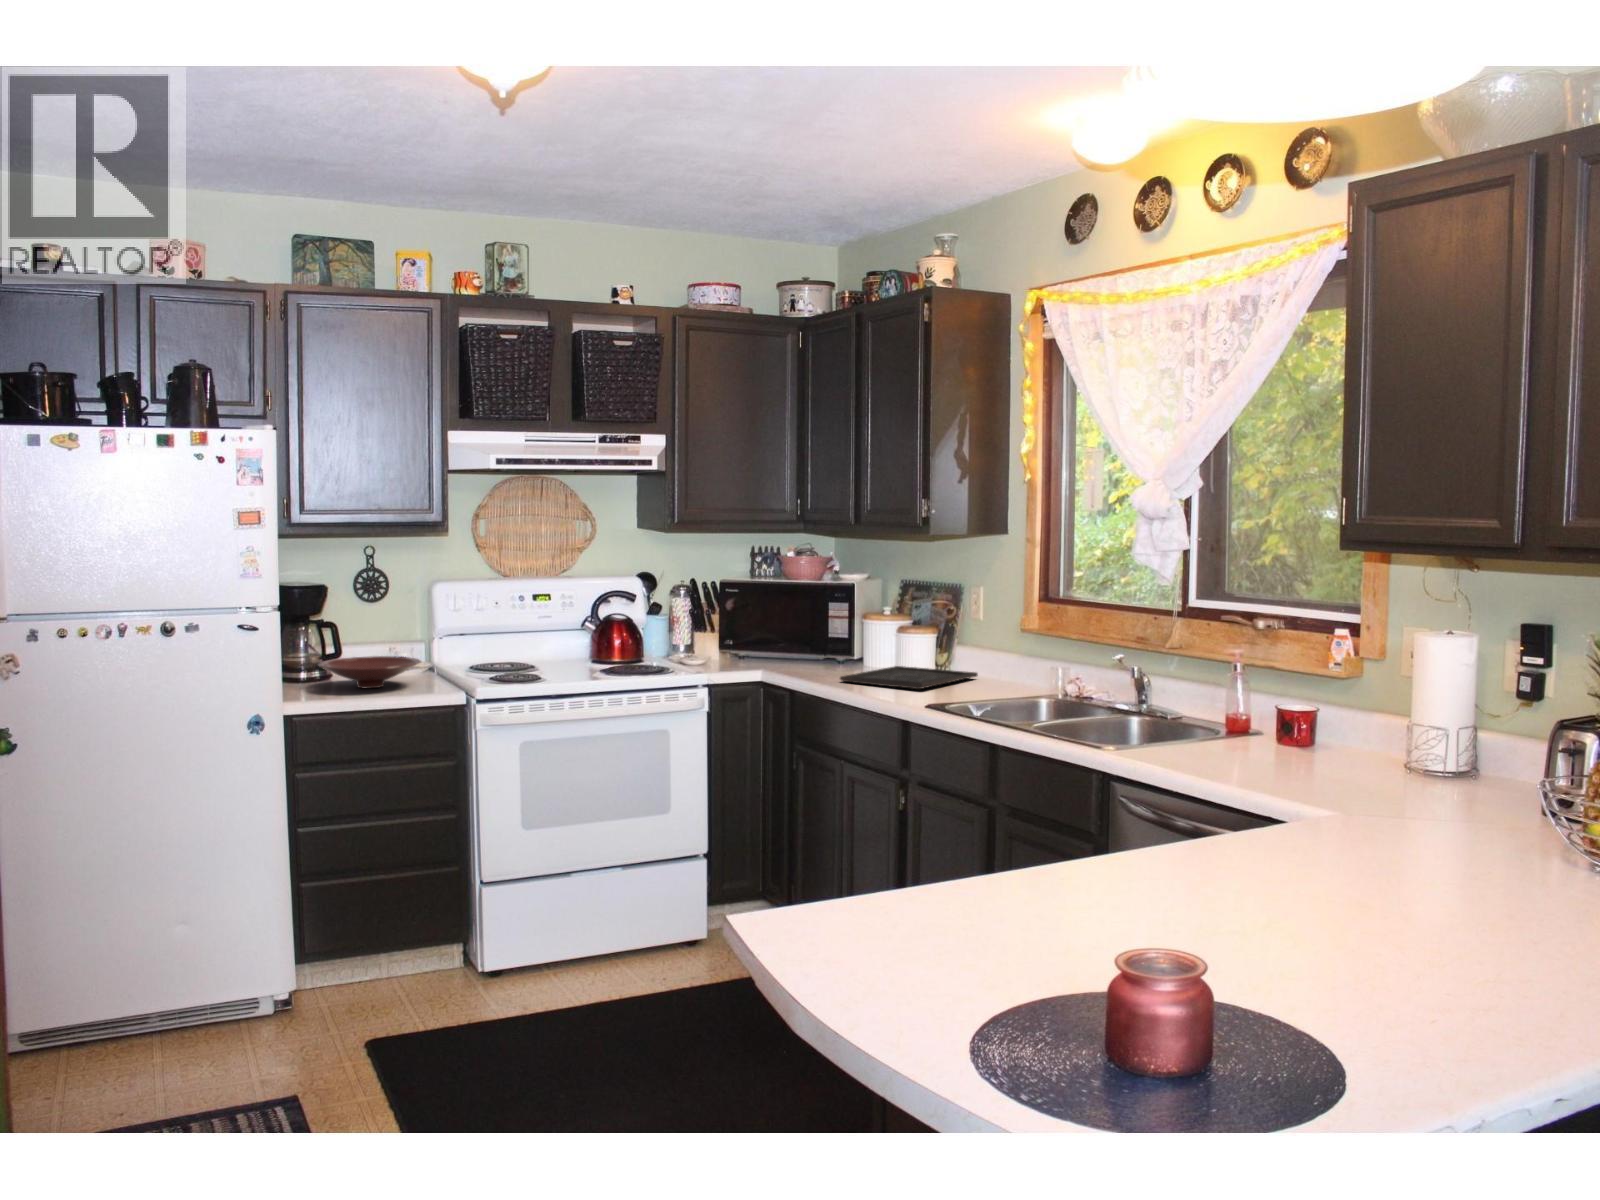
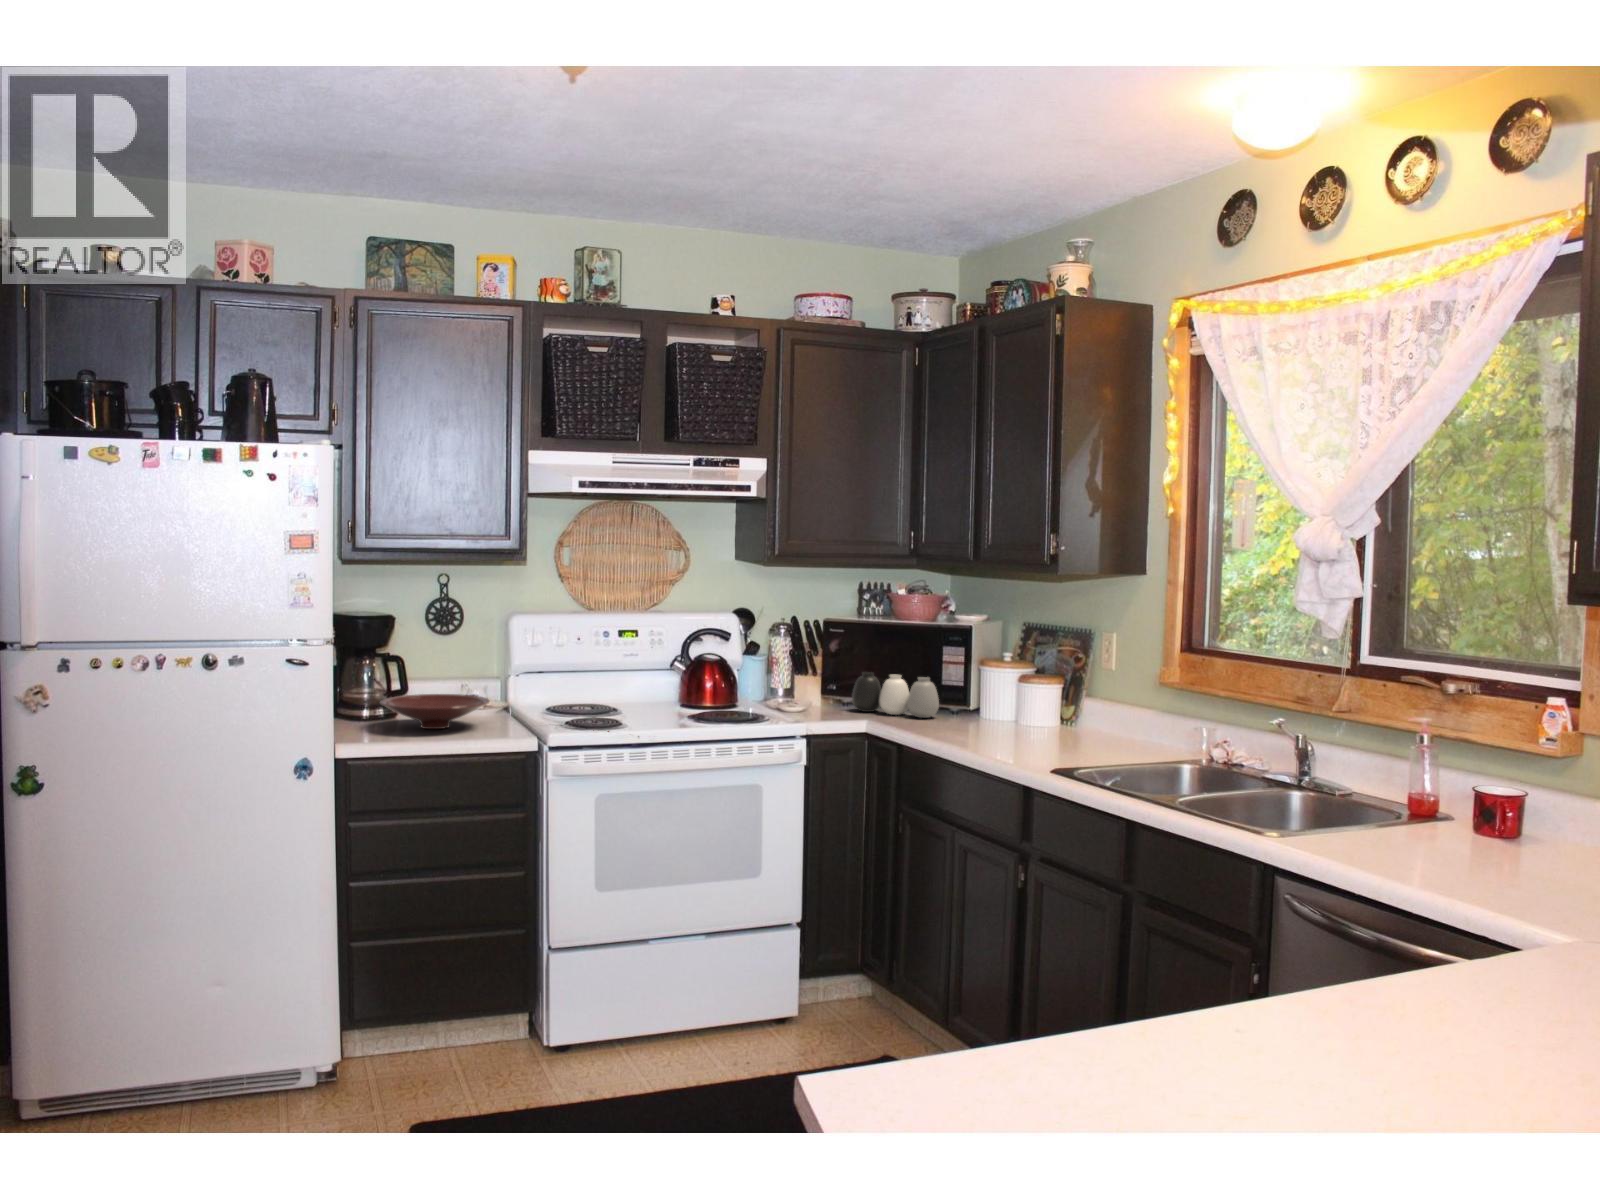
vase: none [750,627,828,666] -> present [852,672,939,718]
tray: present [840,666,978,689] -> none [950,721,1109,750]

